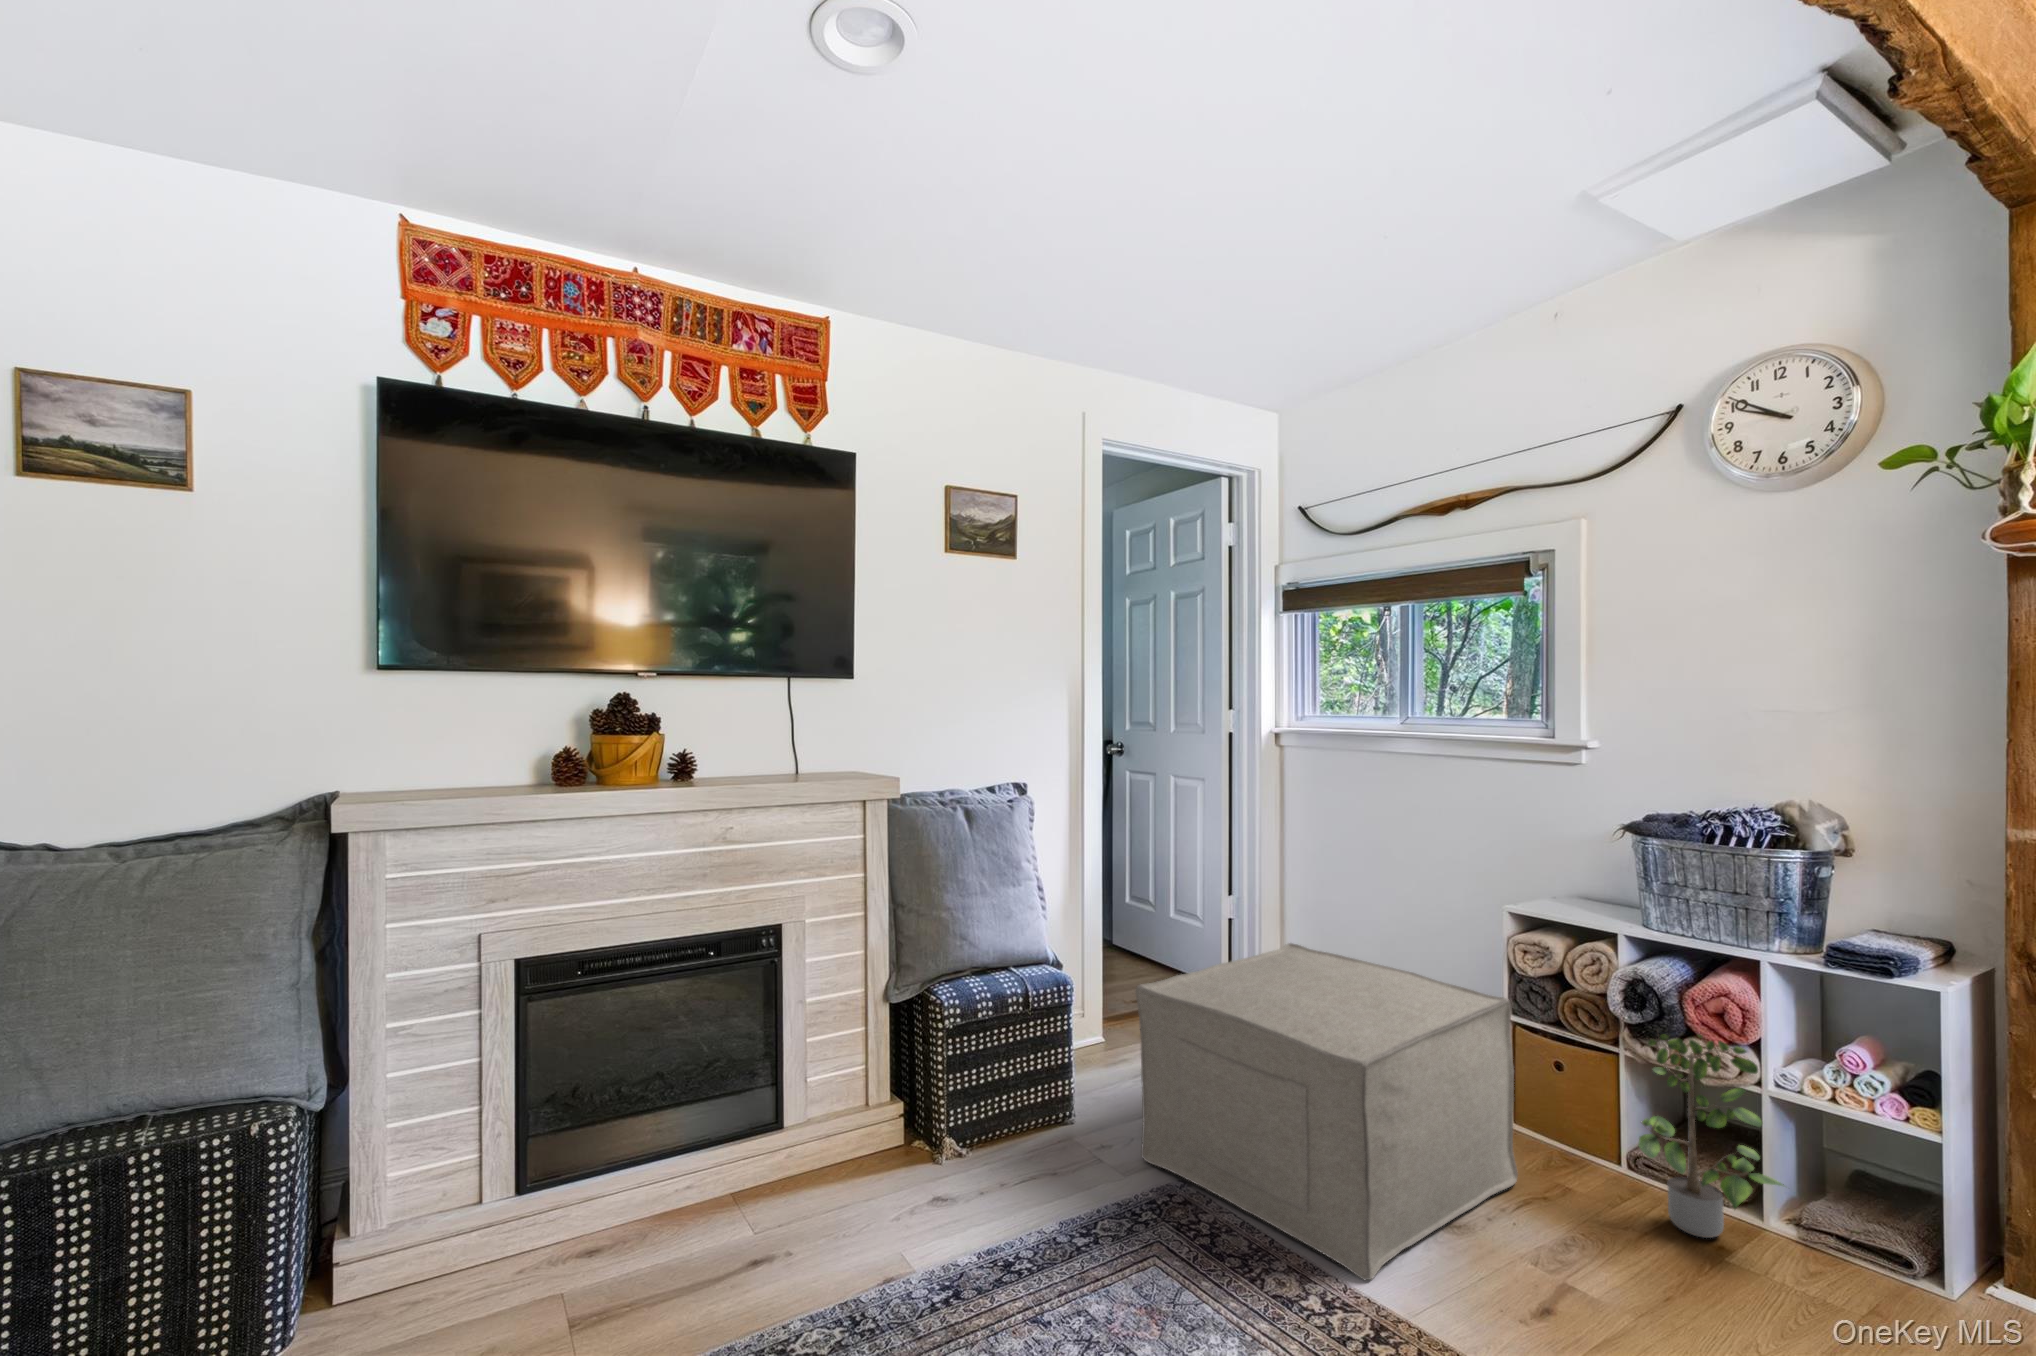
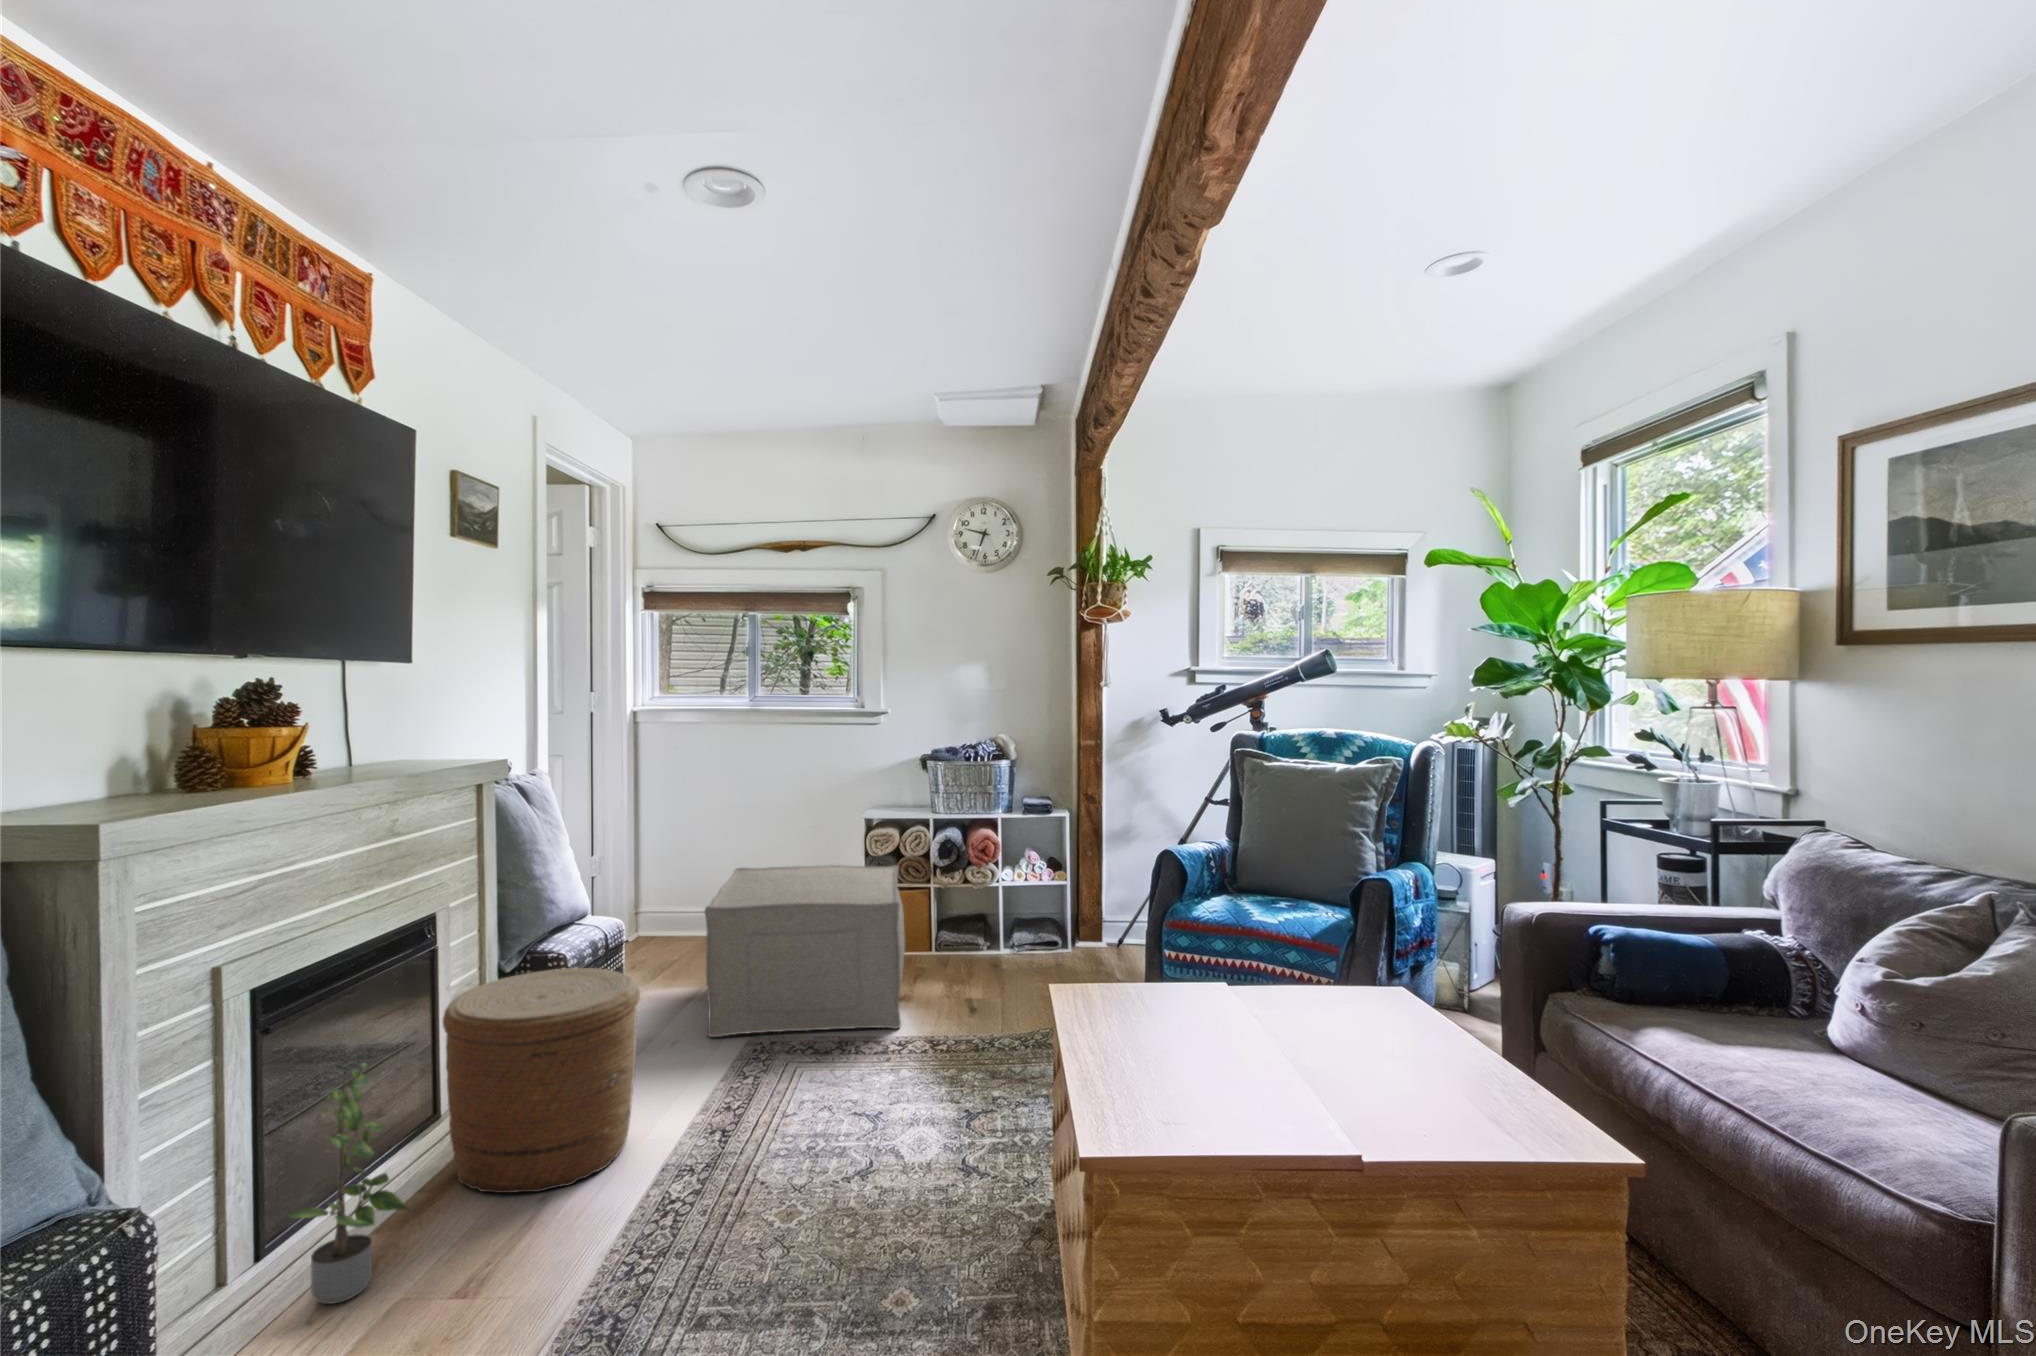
woven basket: none [715,1005,912,1268] -> present [443,968,640,1193]
potted plant: present [1638,1034,1784,1238] -> present [287,1063,408,1304]

